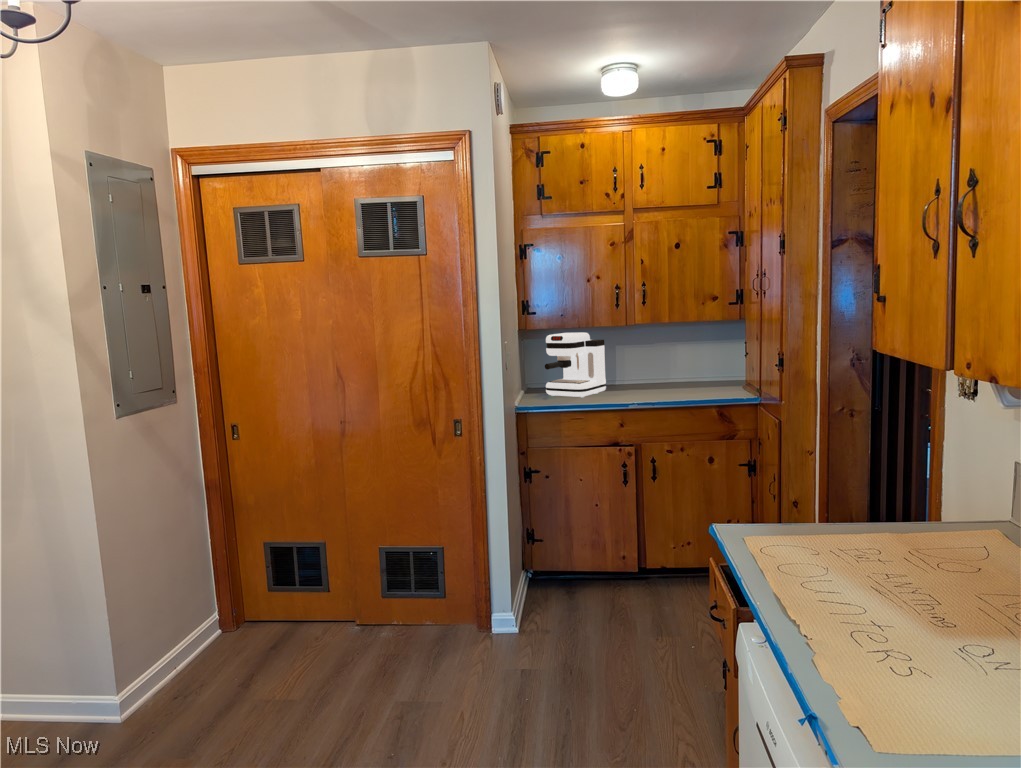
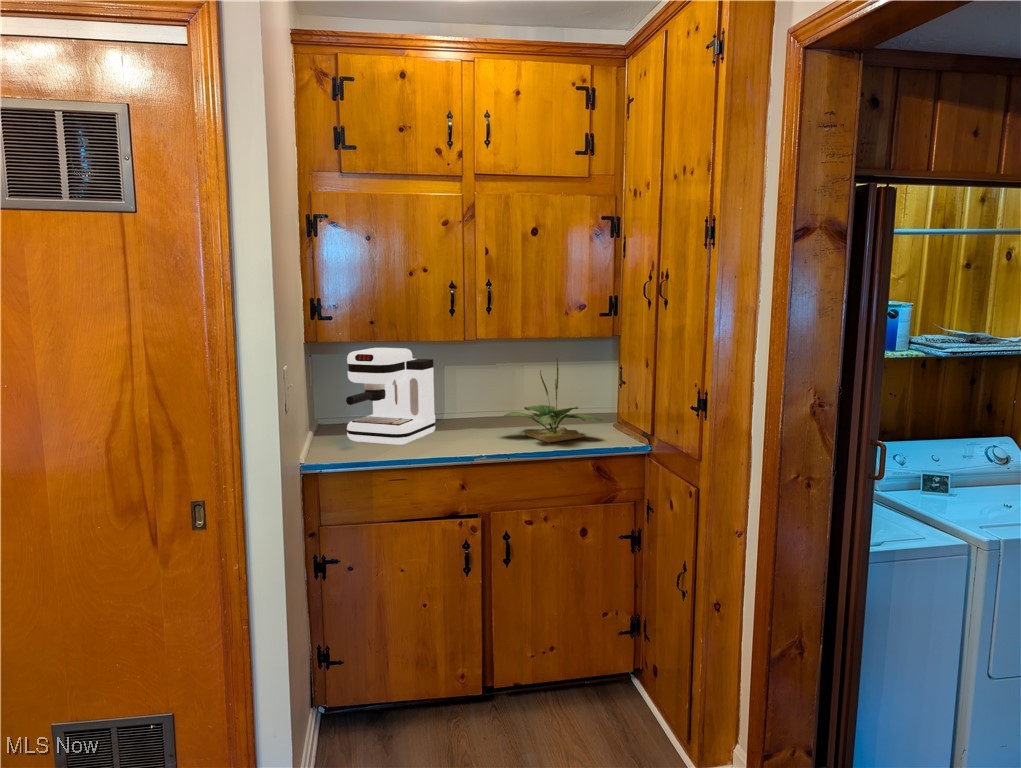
potted plant: none [653,336,728,397] -> present [503,359,603,442]

